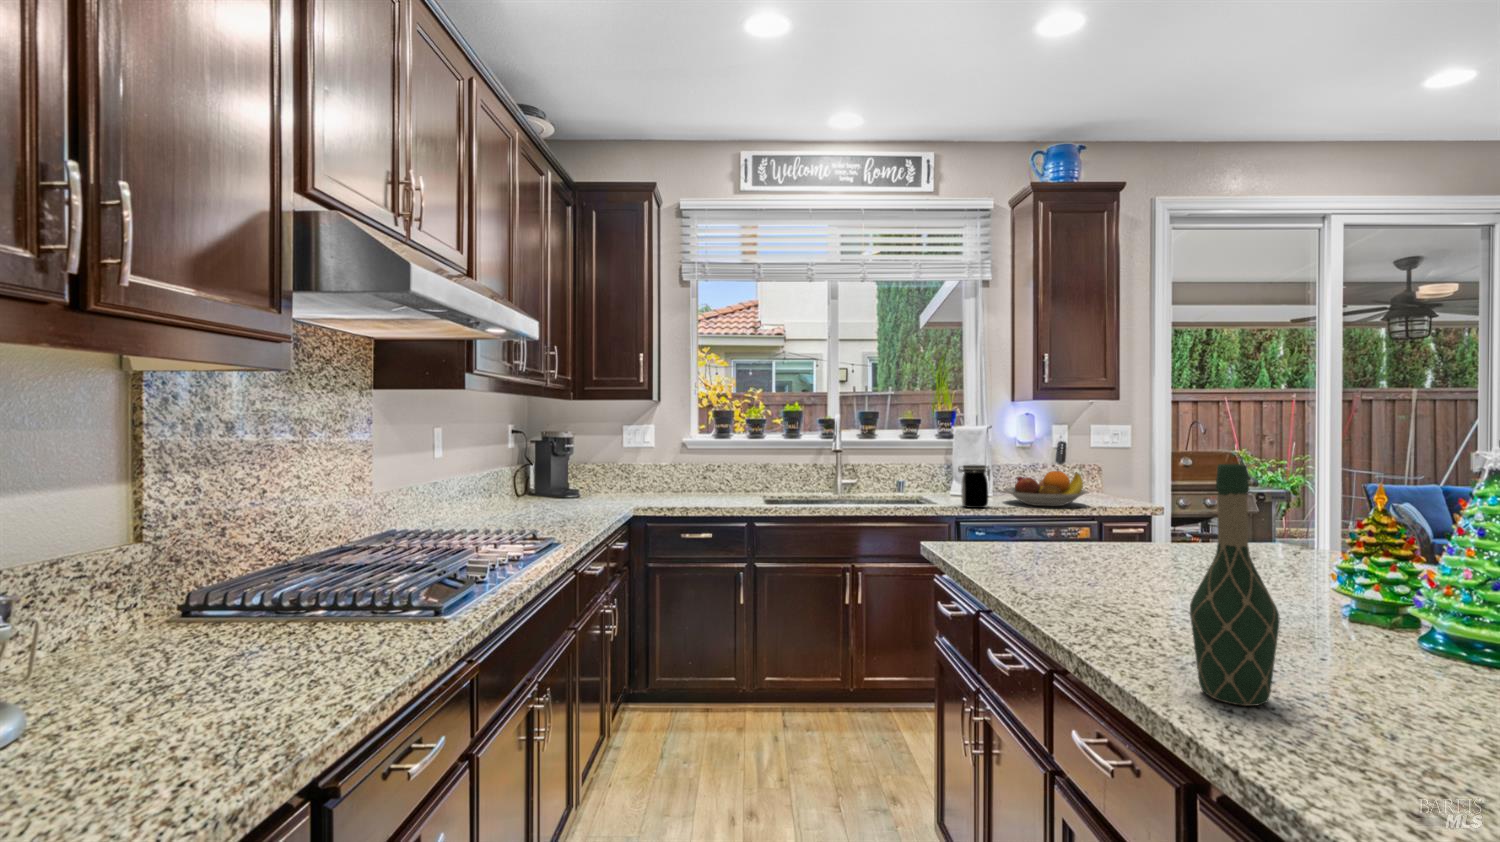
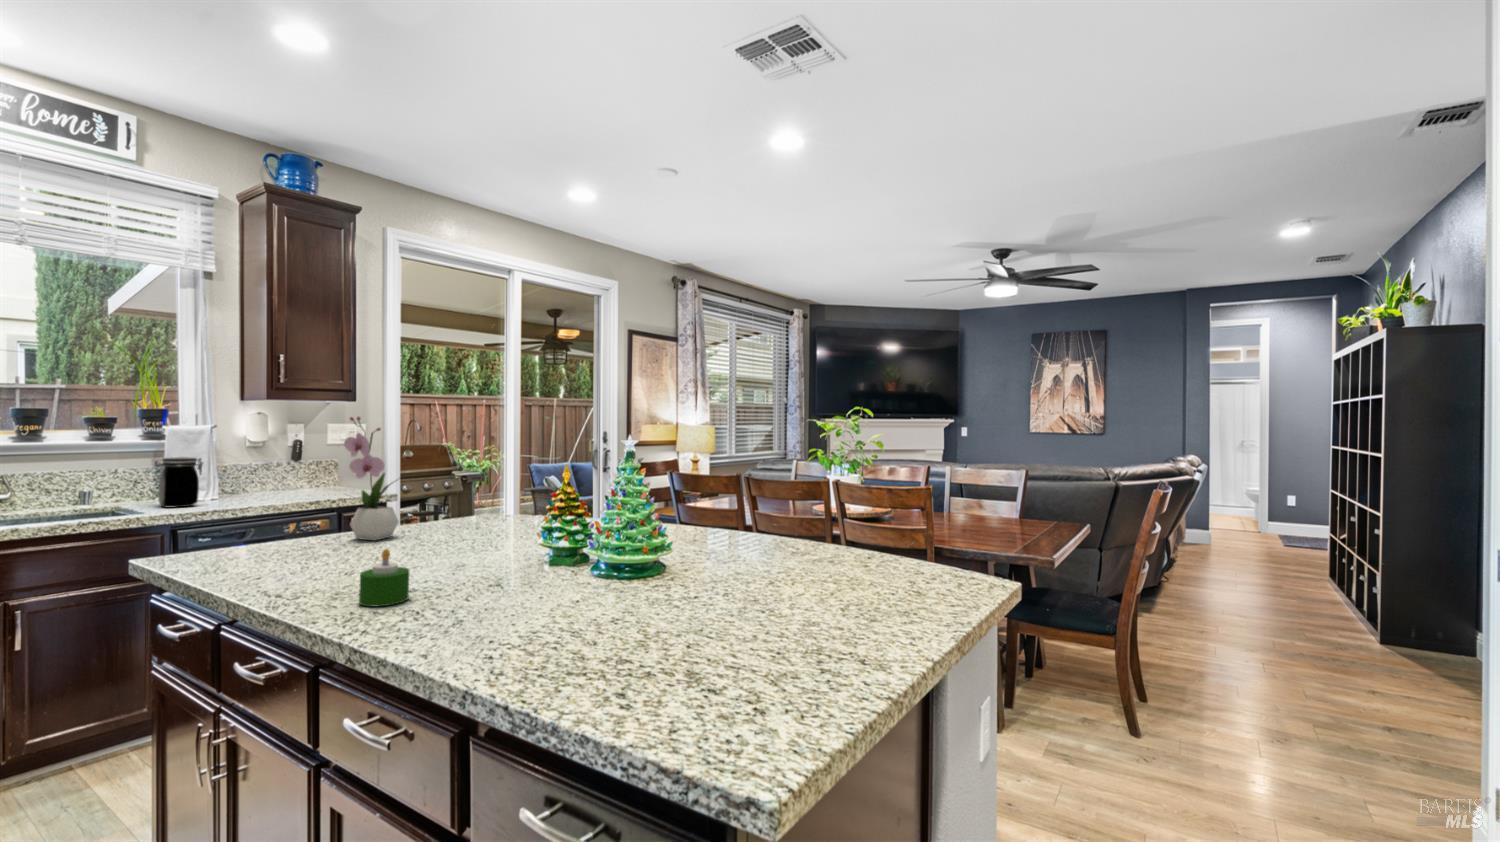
flower arrangement: none [1094,423,1162,557] -> present [344,417,399,540]
wine bottle: present [1190,464,1279,706] -> none [461,455,526,652]
fruit bowl: present [1004,471,1088,506] -> none [218,462,320,499]
candle: none [1097,564,1149,626] -> present [359,549,409,606]

